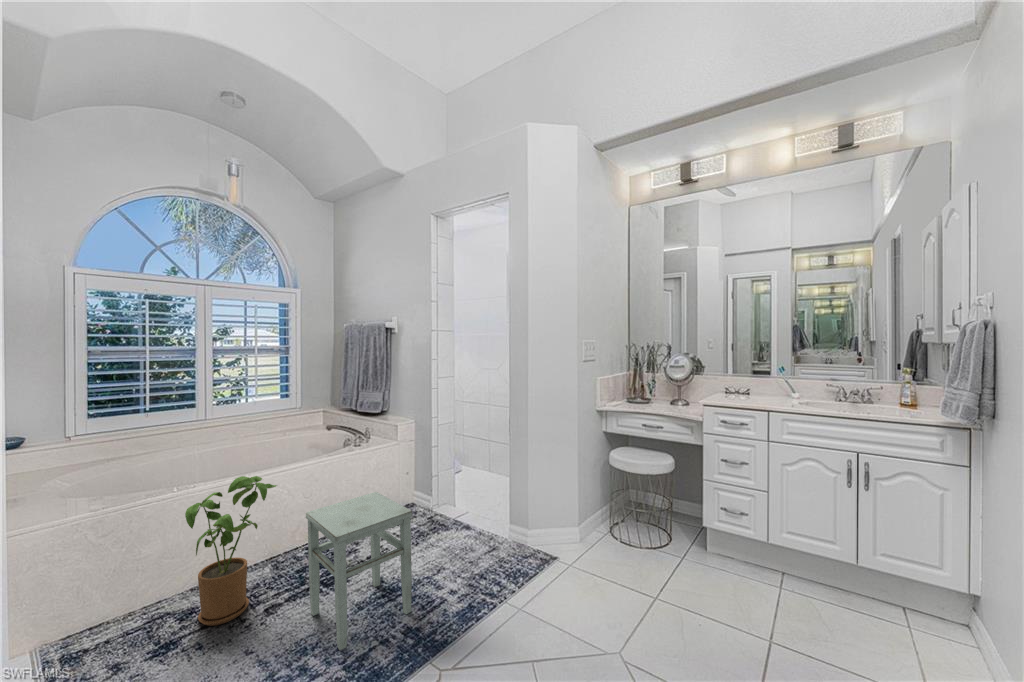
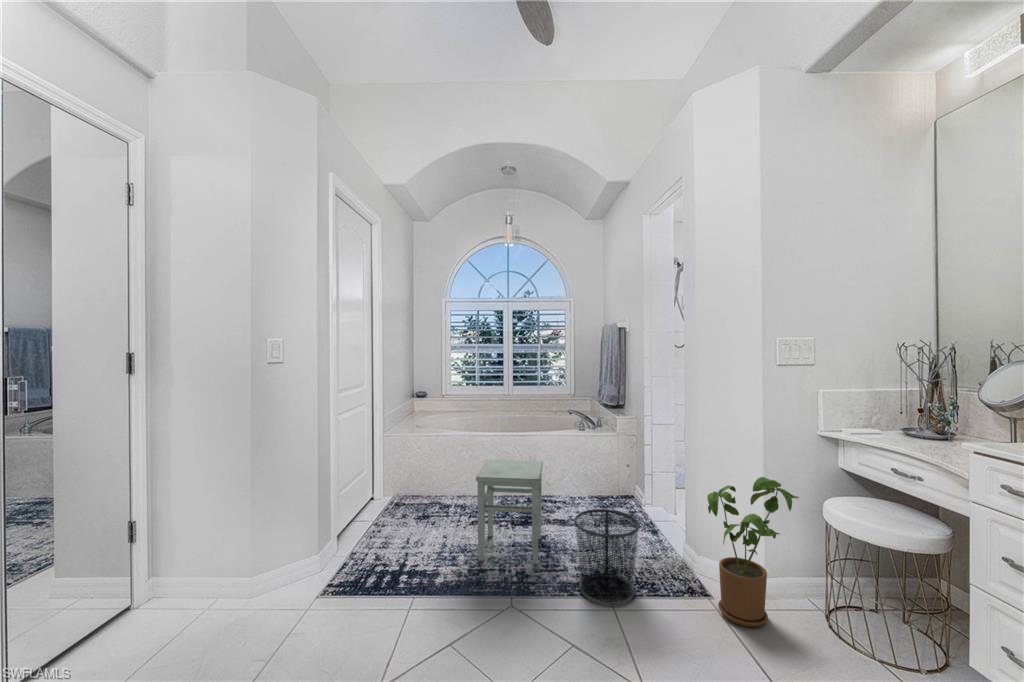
house plant: present [185,476,277,626] -> present [707,477,799,627]
waste bin: none [463,514,528,613] -> present [574,509,640,605]

